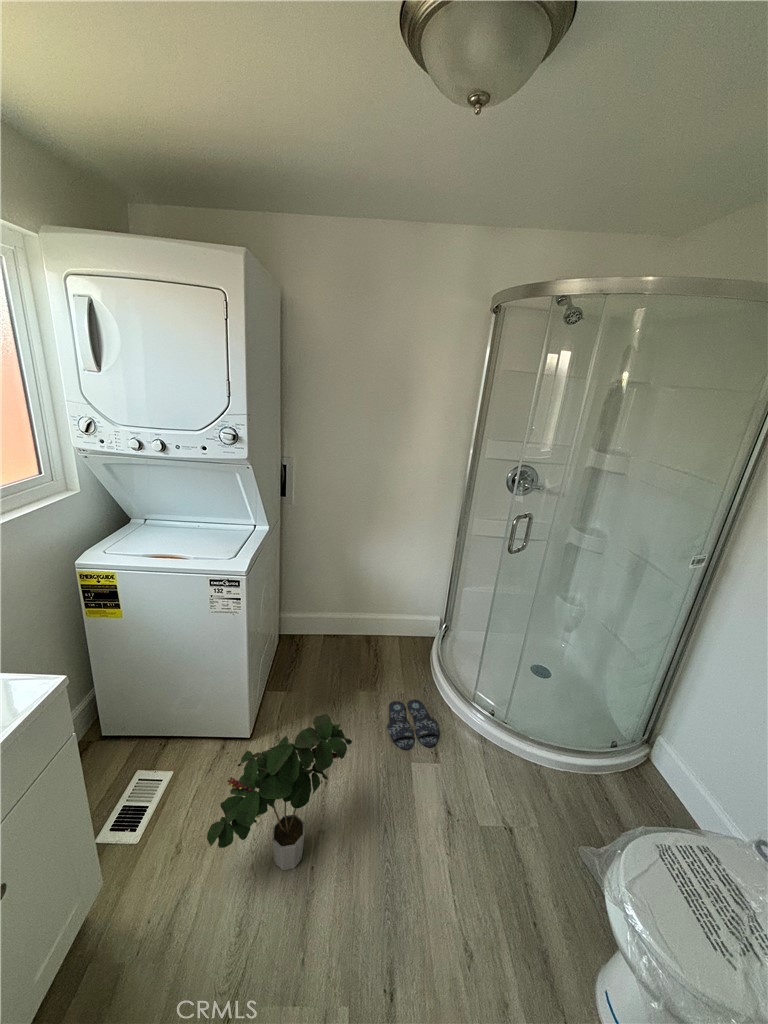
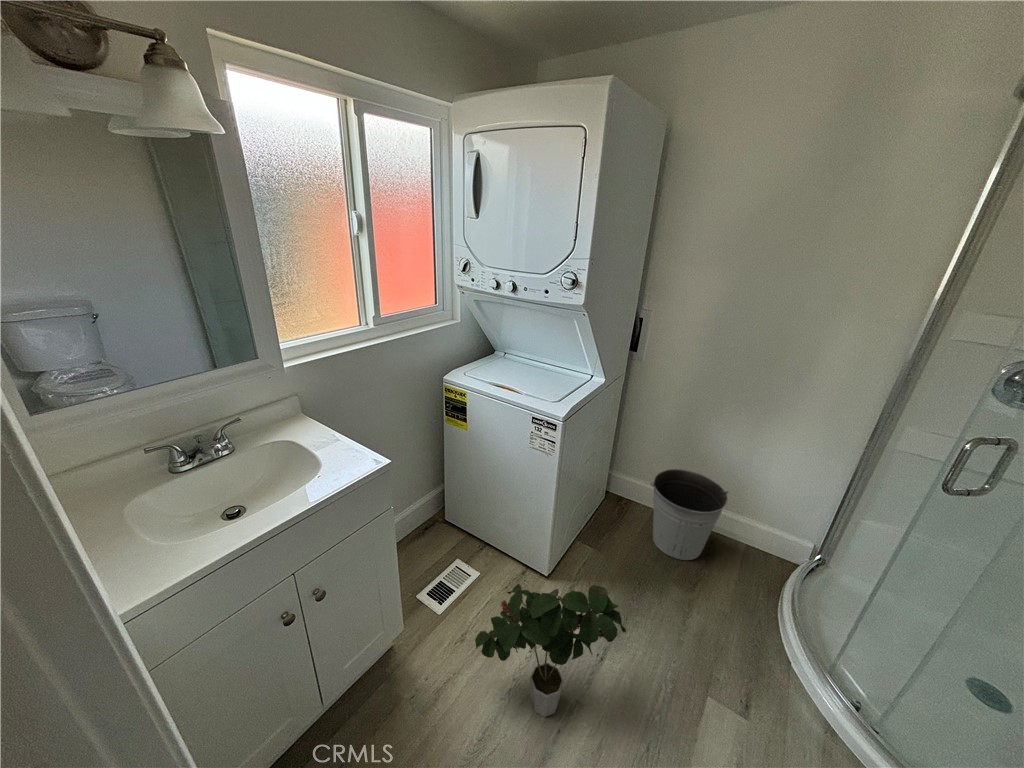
bucket: none [322,591,384,669] -> present [651,469,728,560]
slippers: present [387,700,439,750] -> none [692,615,762,695]

